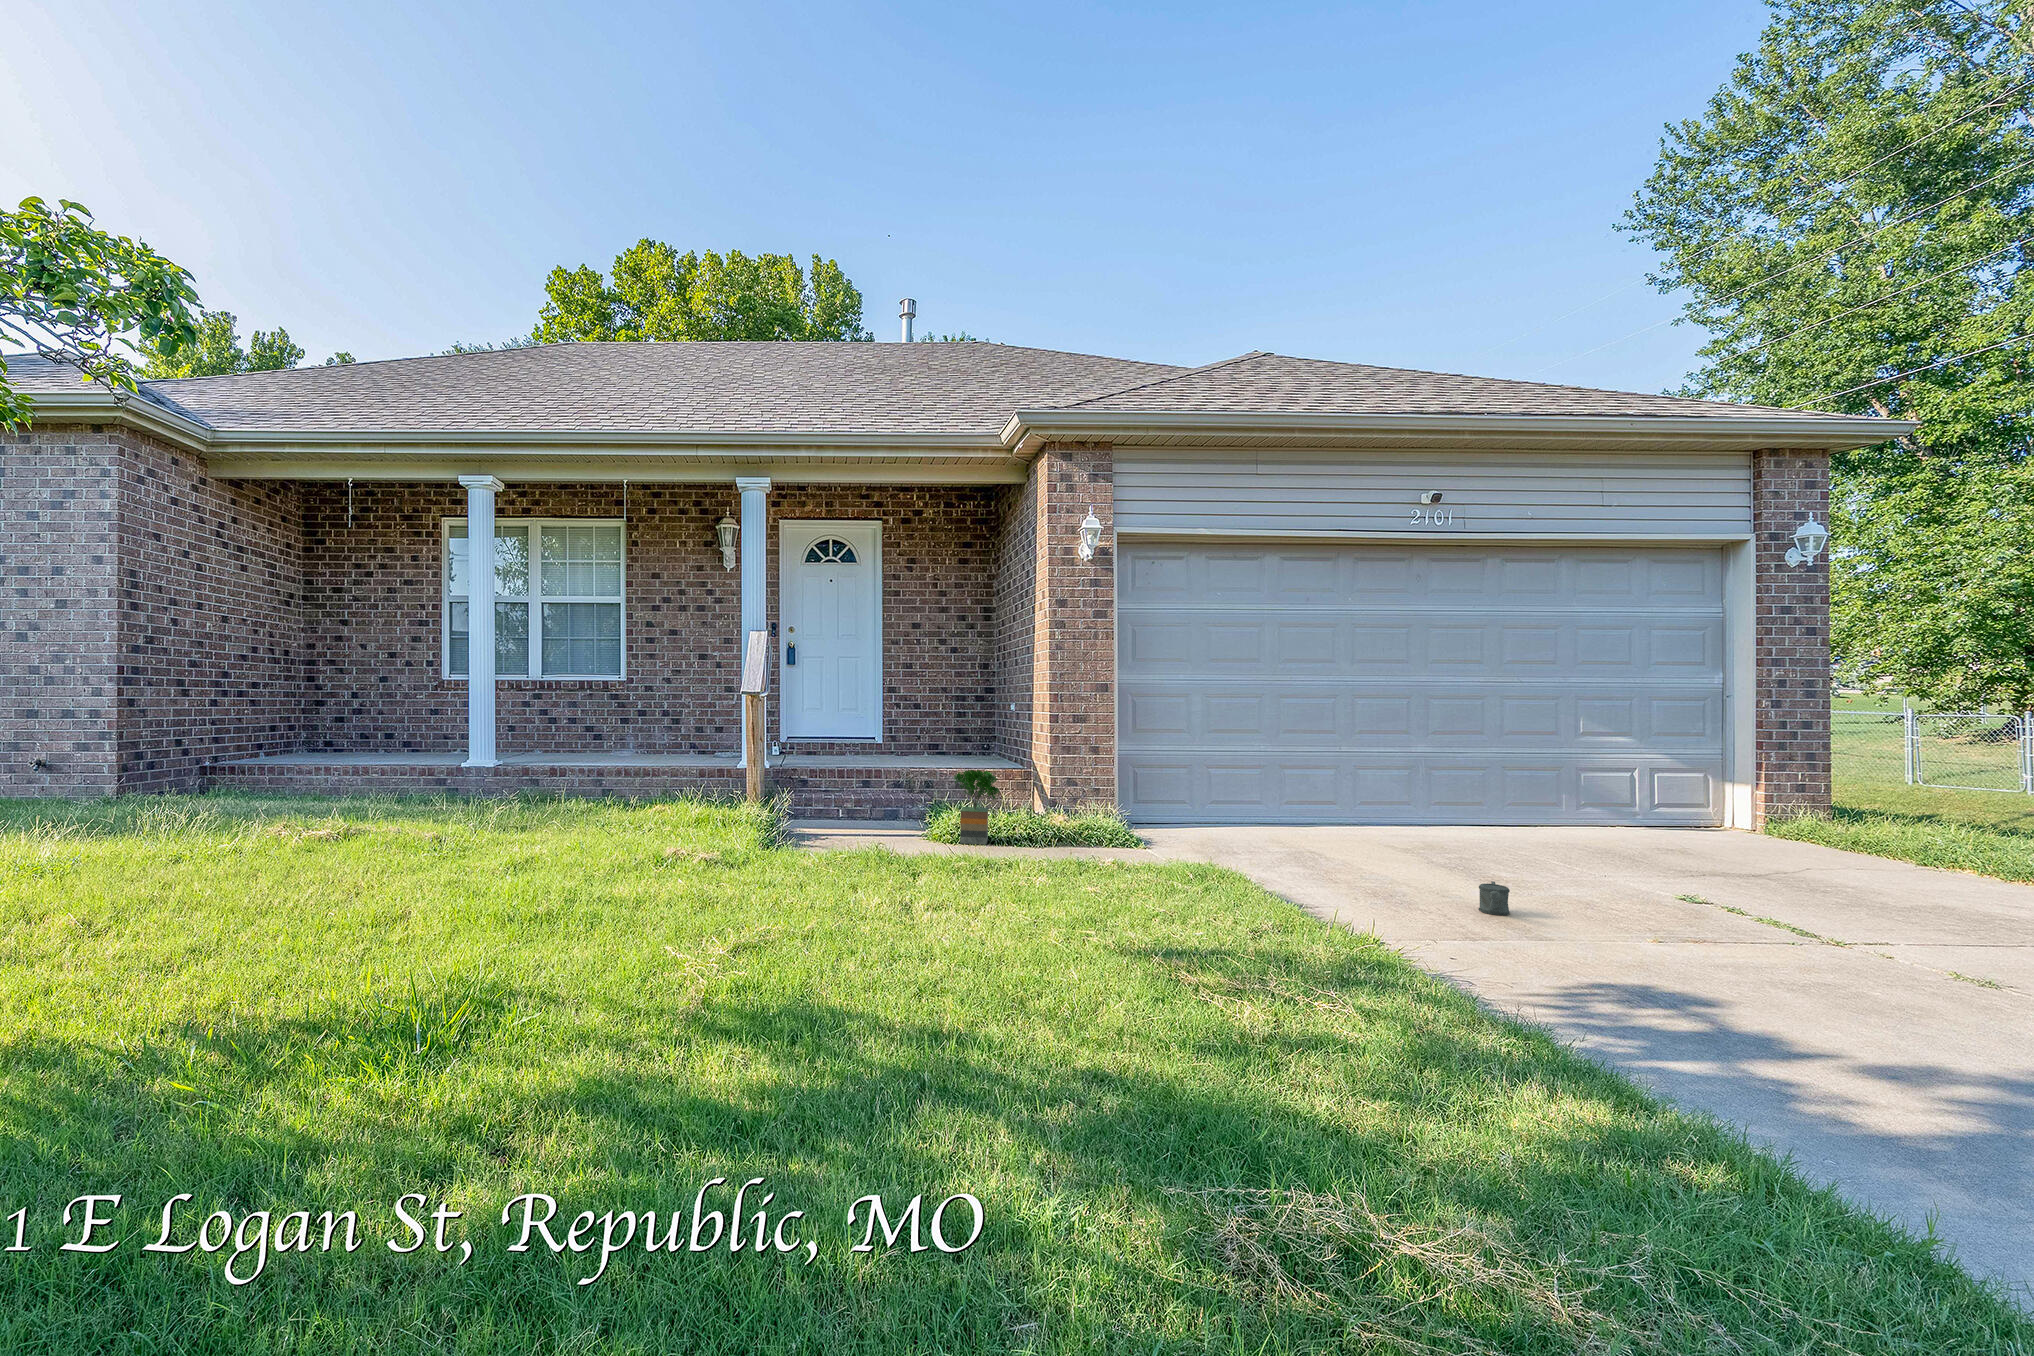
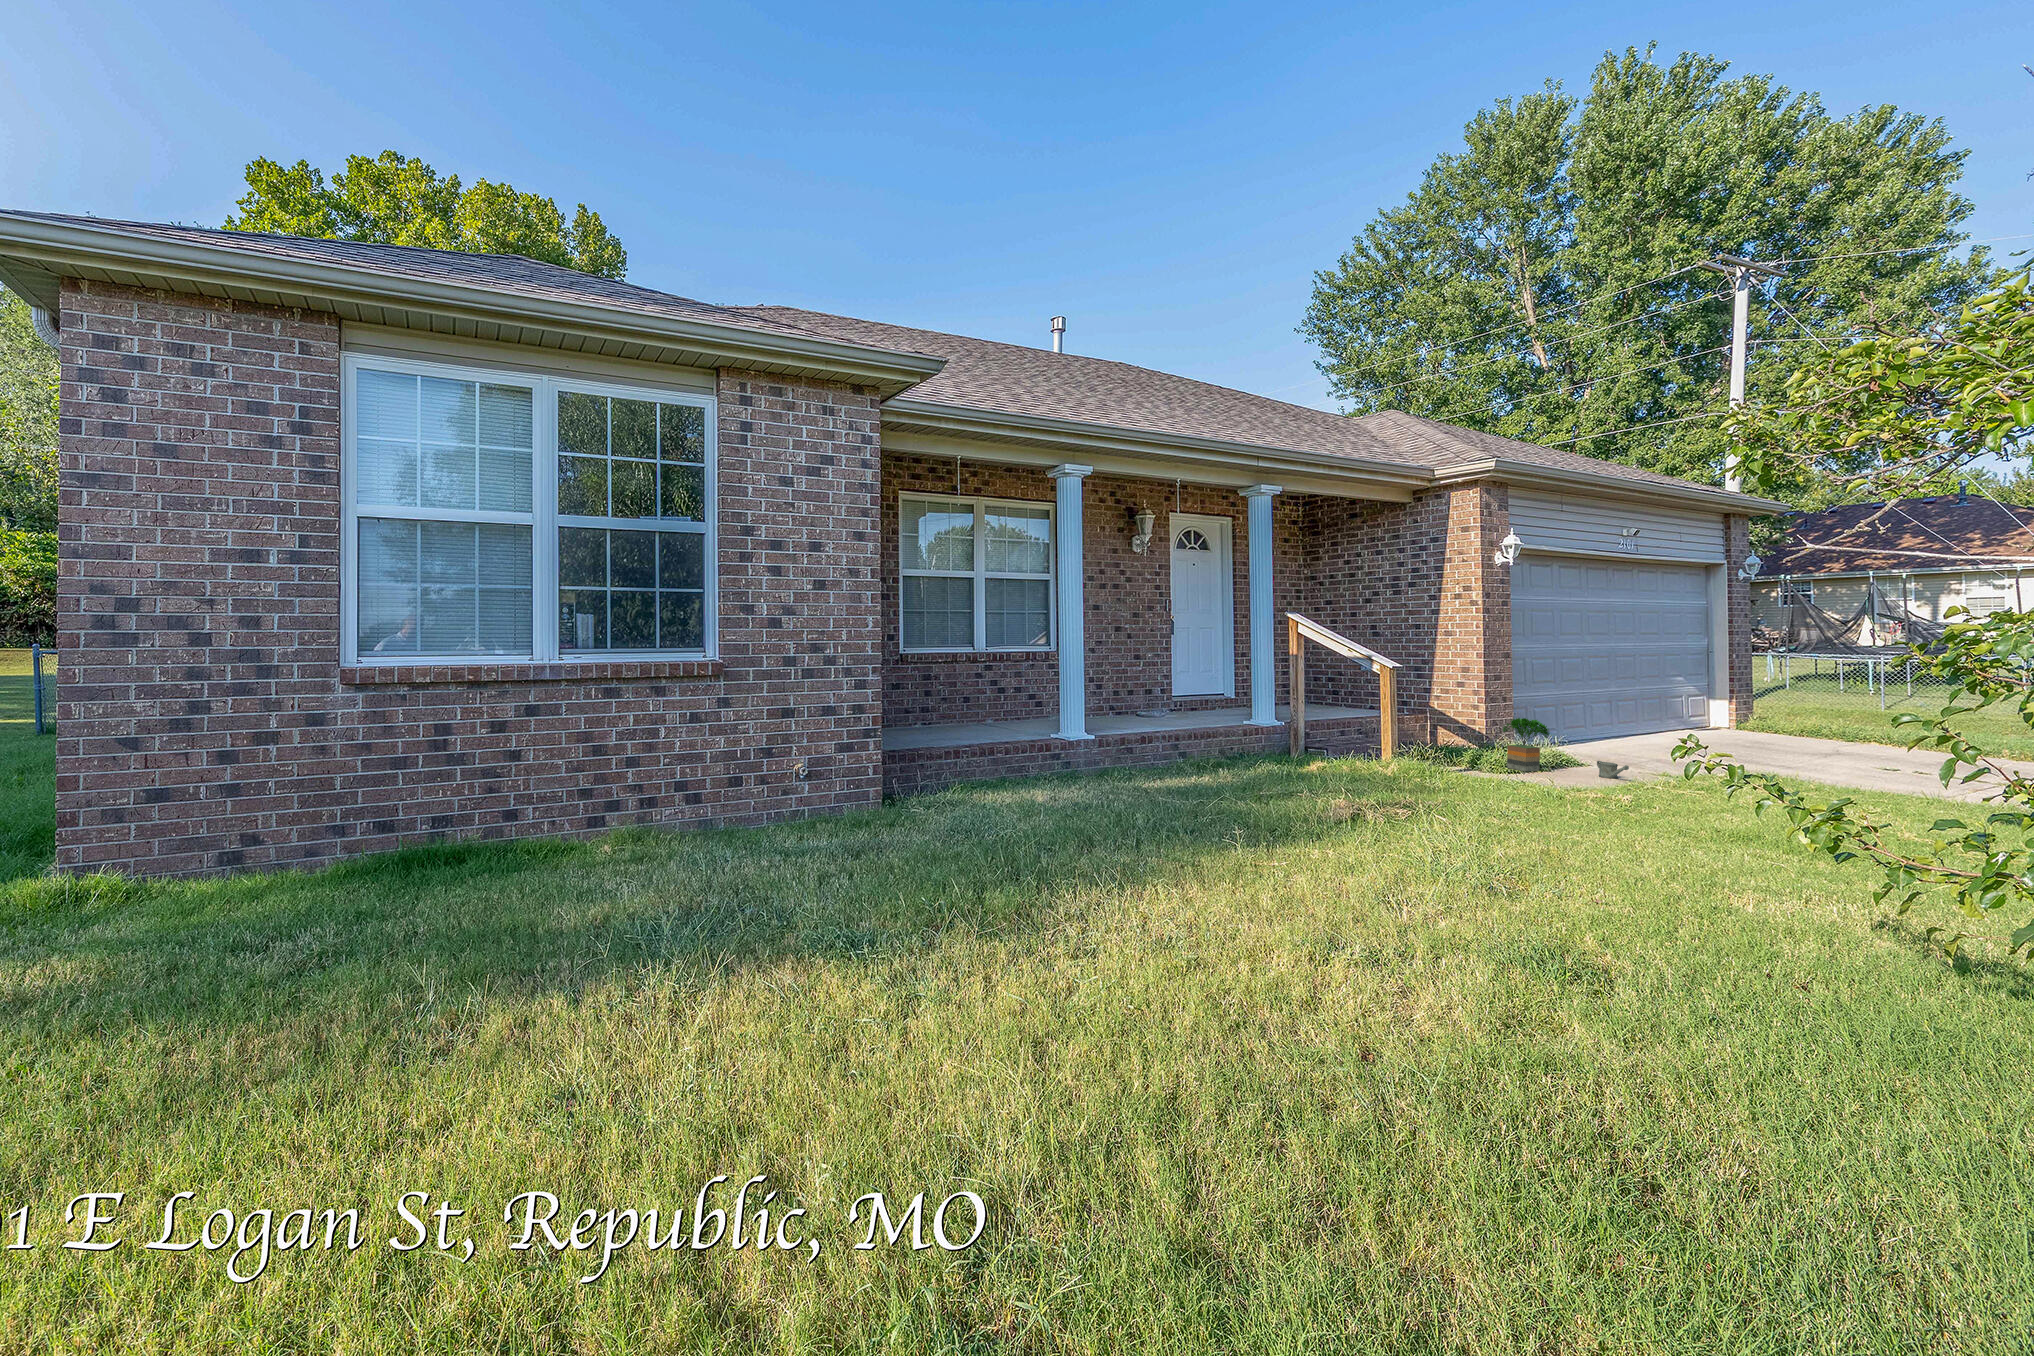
watering can: present [1479,881,1510,915] -> present [1597,761,1629,779]

